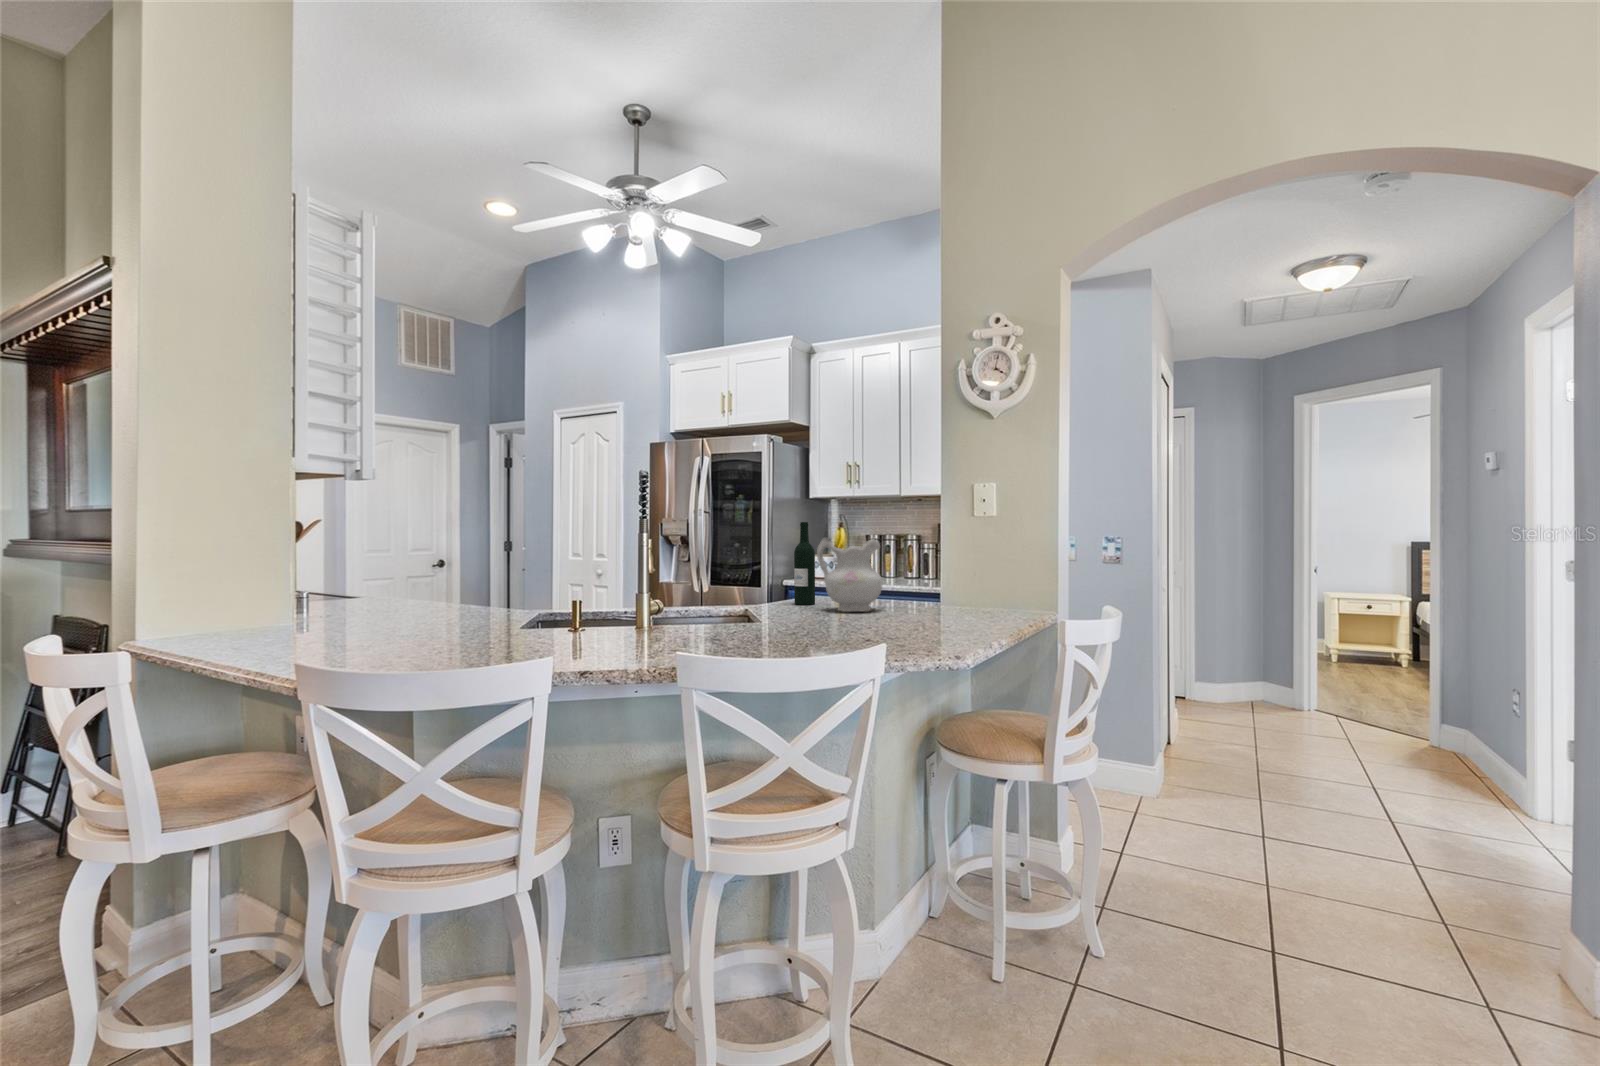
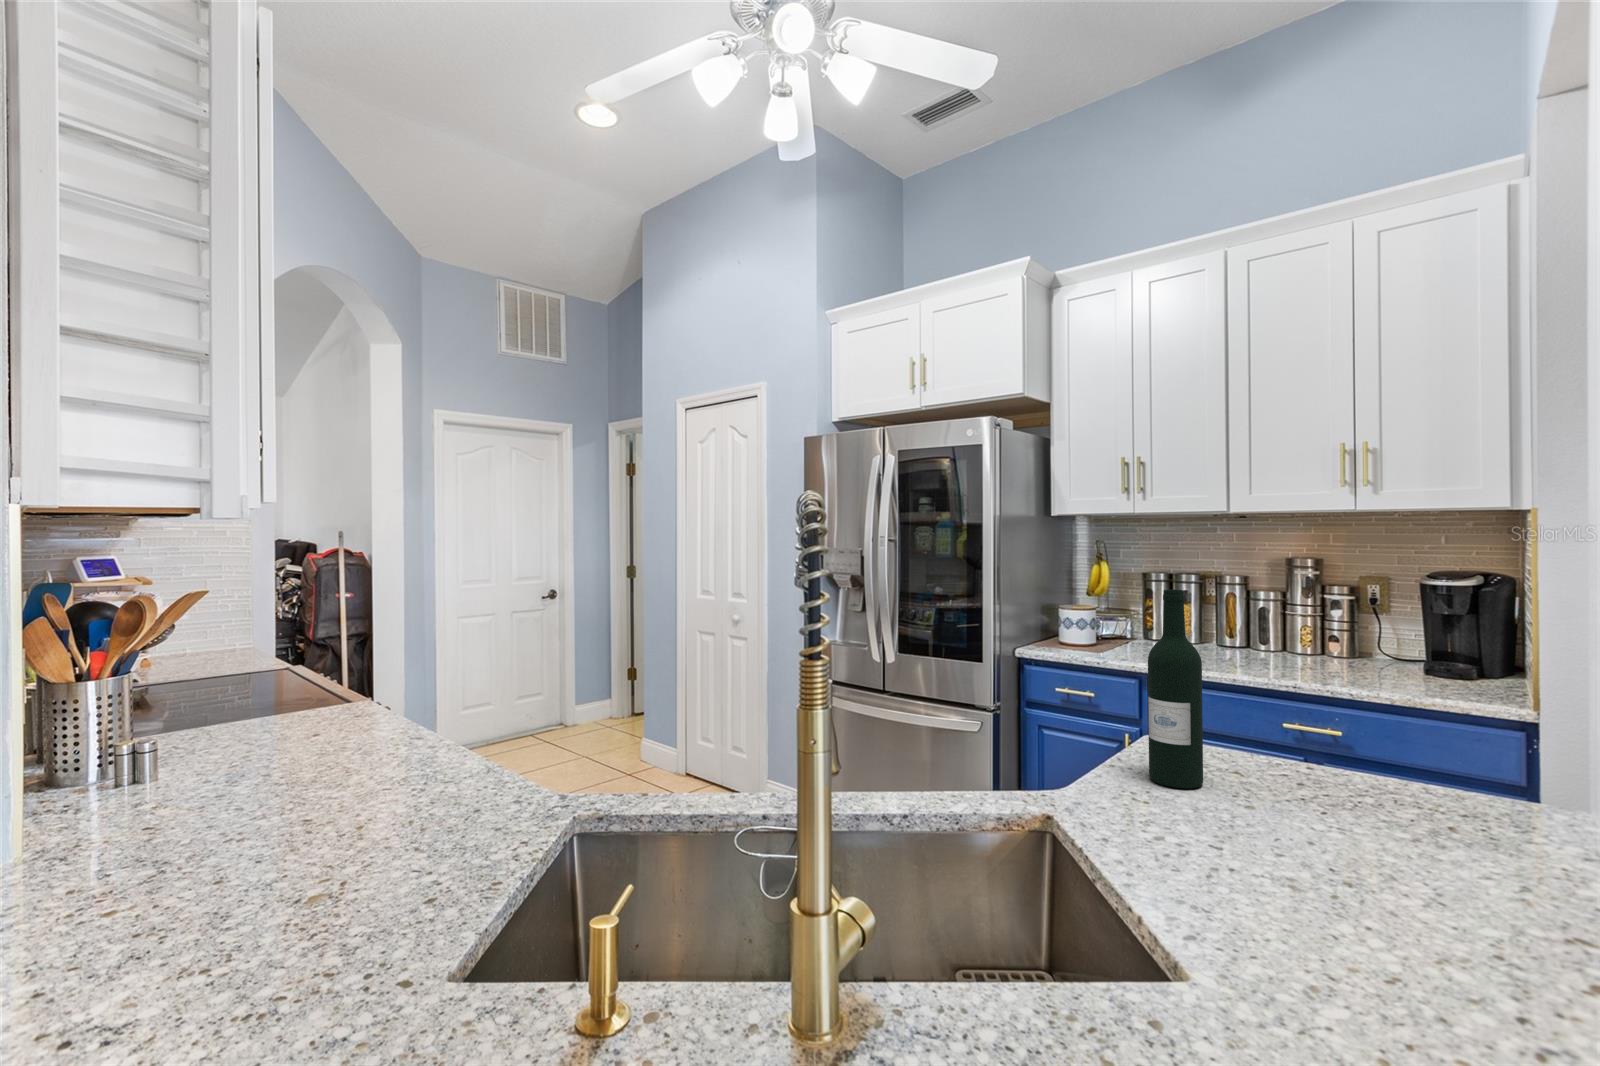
ceramic pitcher: present [817,538,882,612] -> none [1254,644,1472,863]

